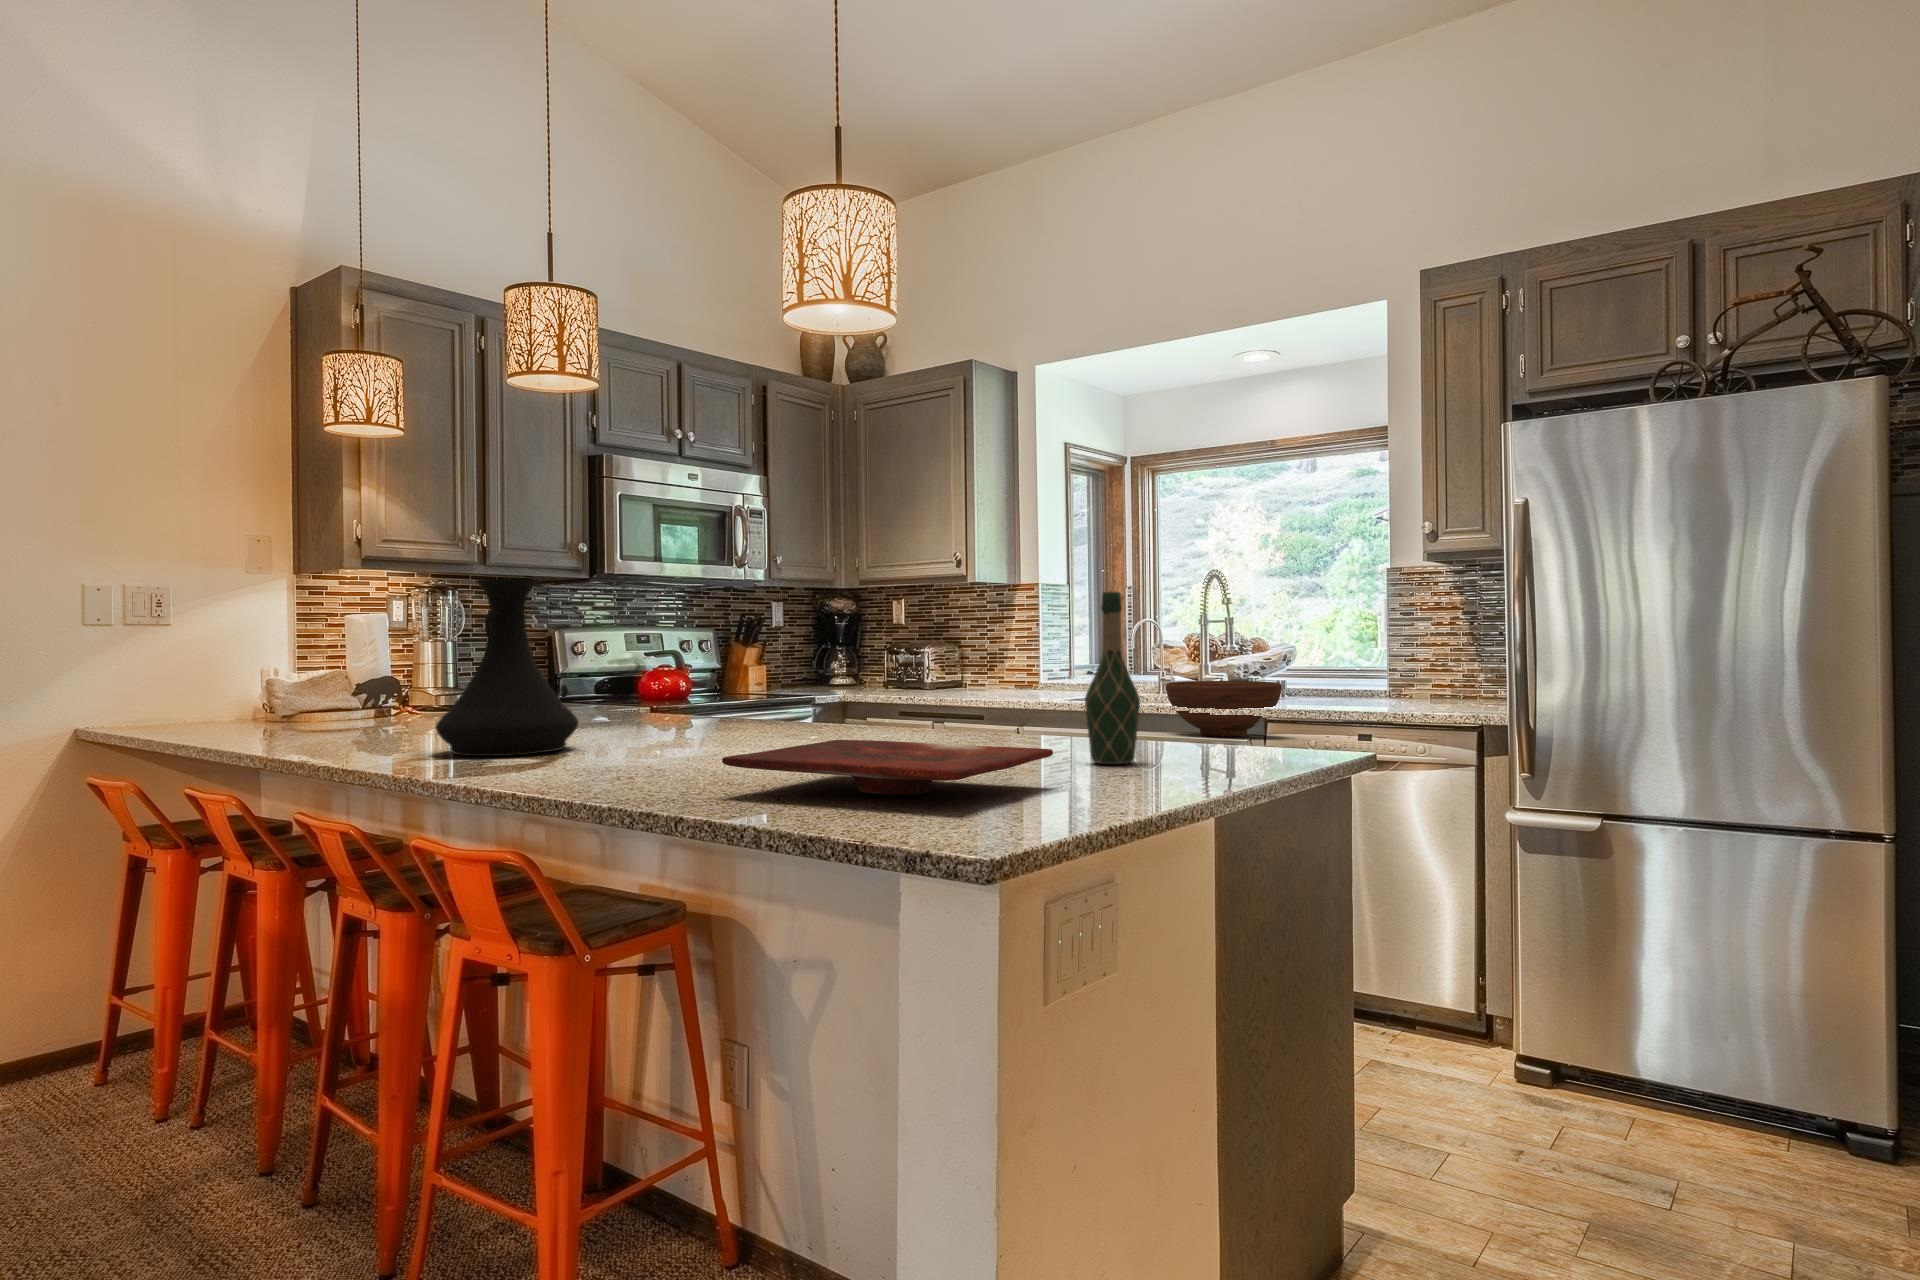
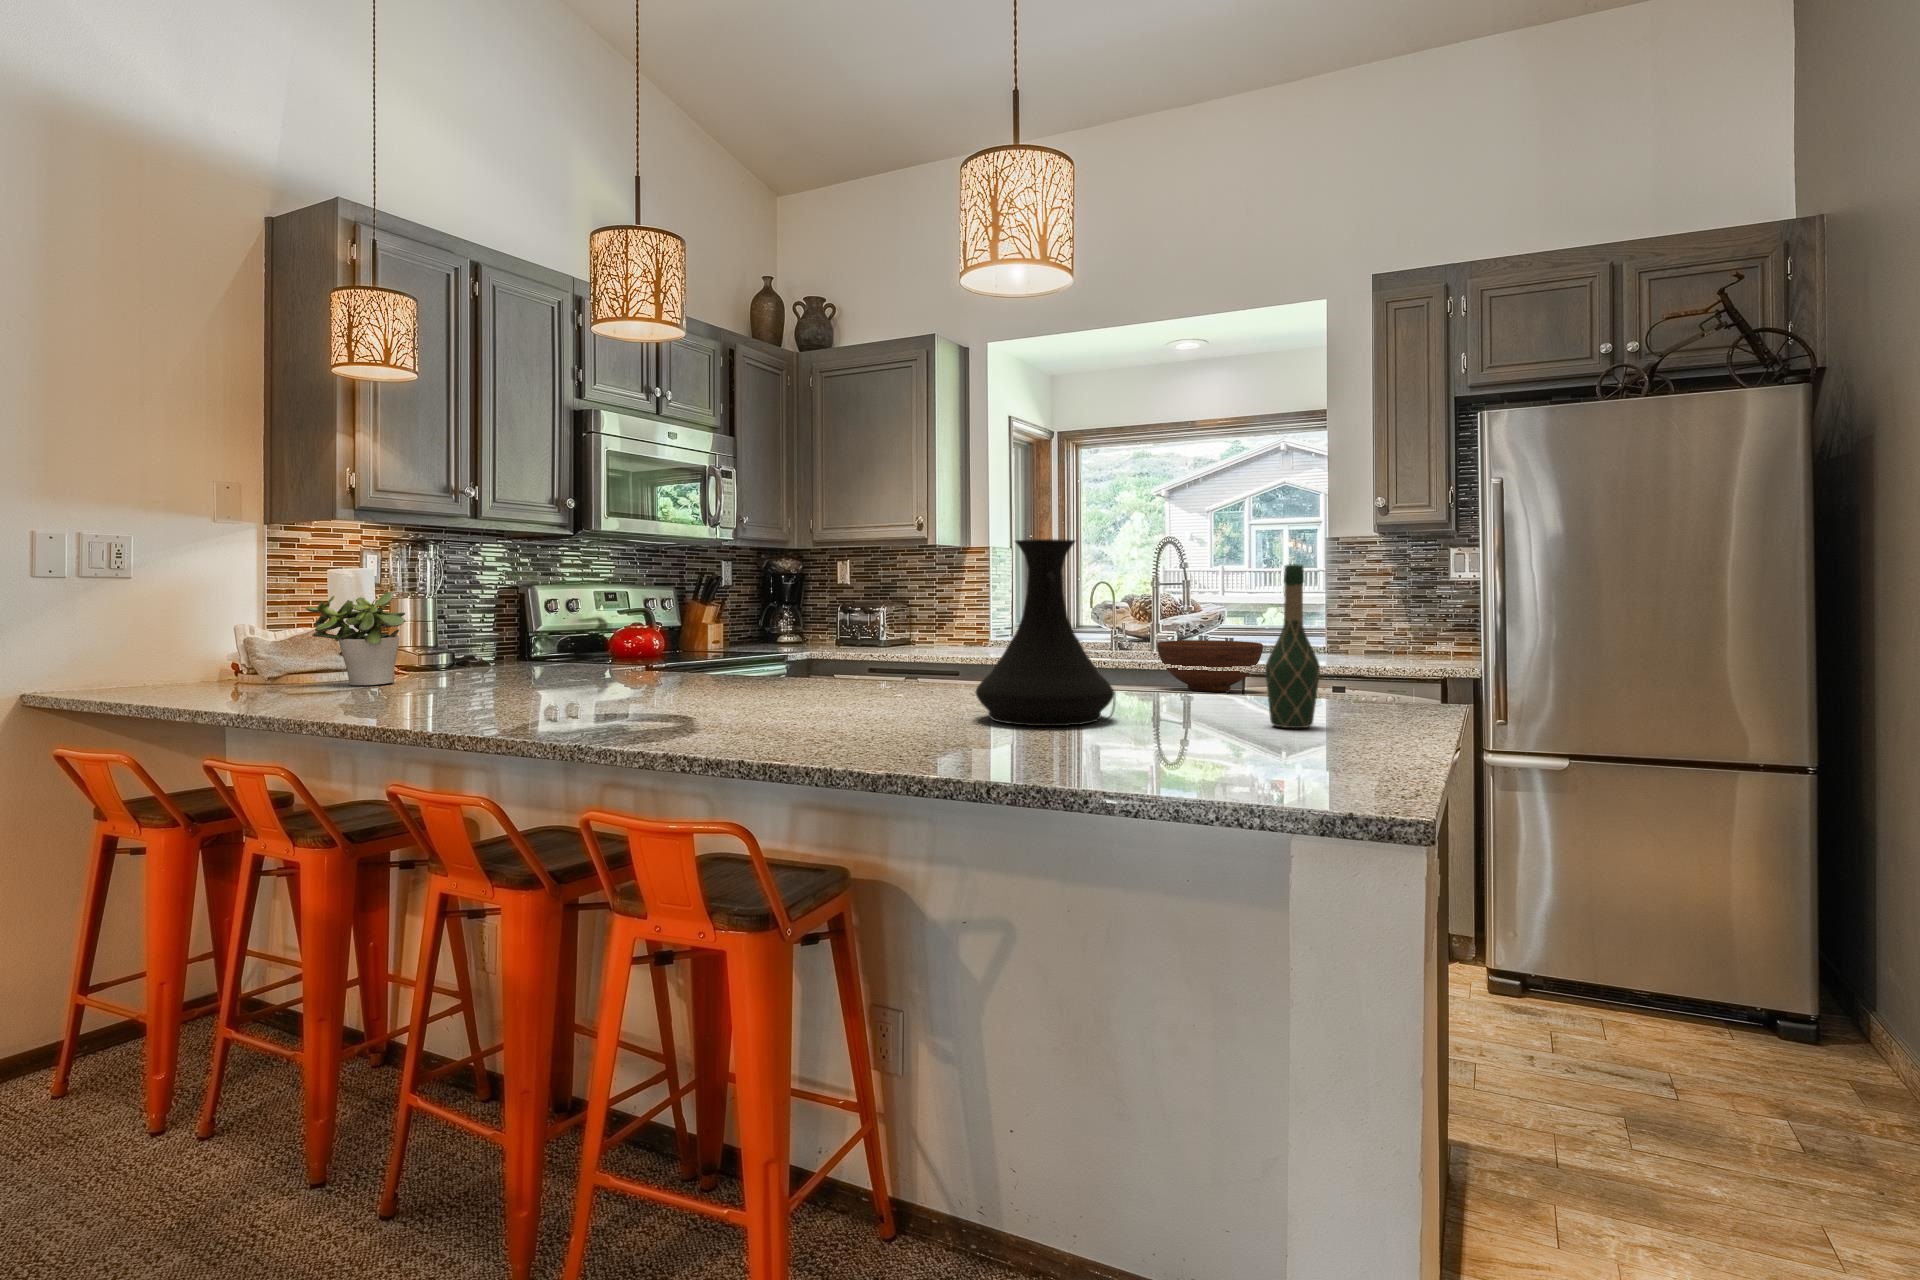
vase: present [436,579,579,756] -> present [976,539,1114,726]
potted plant: none [315,633,403,720] -> present [306,592,405,686]
cutting board: present [722,740,1053,795] -> none [1027,710,1325,768]

